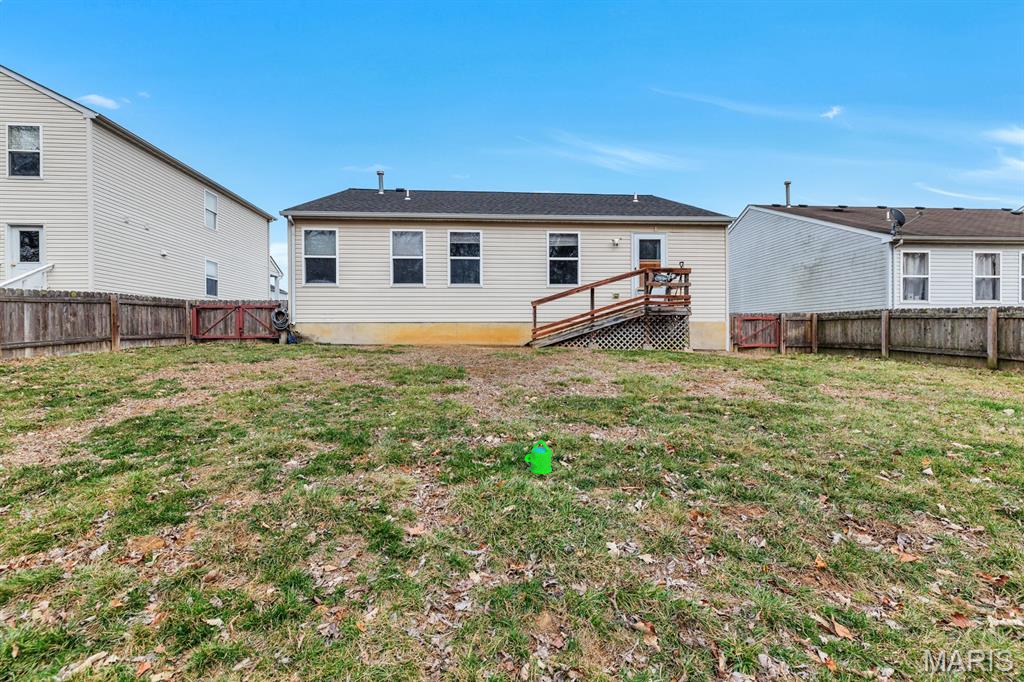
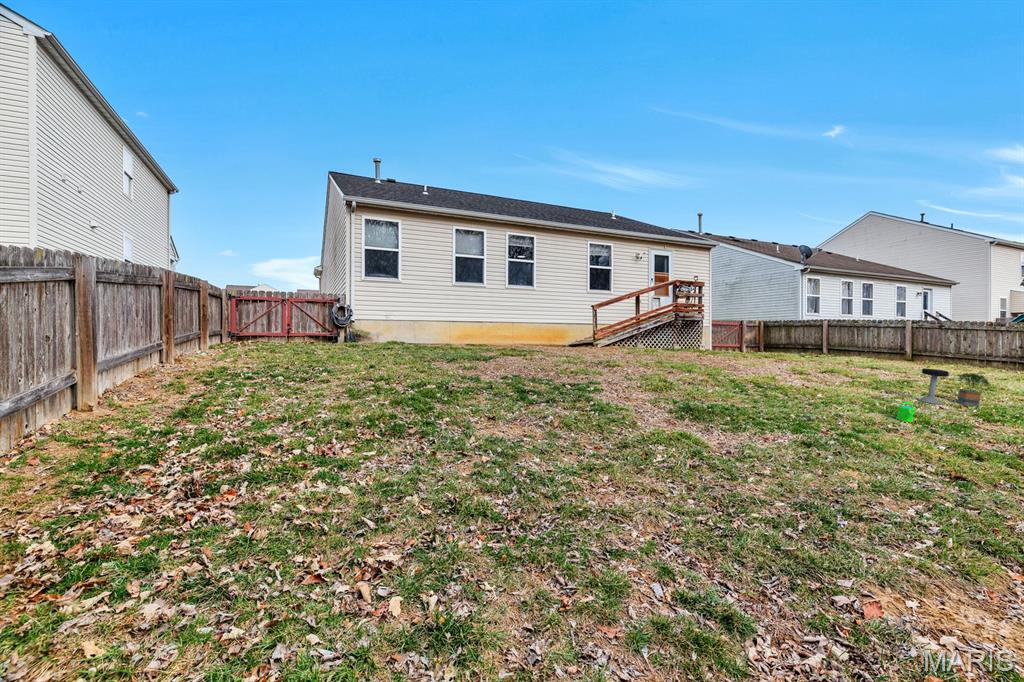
stool: none [697,387,735,447] -> present [918,368,949,404]
potted tree: none [767,396,810,456] -> present [957,373,989,407]

